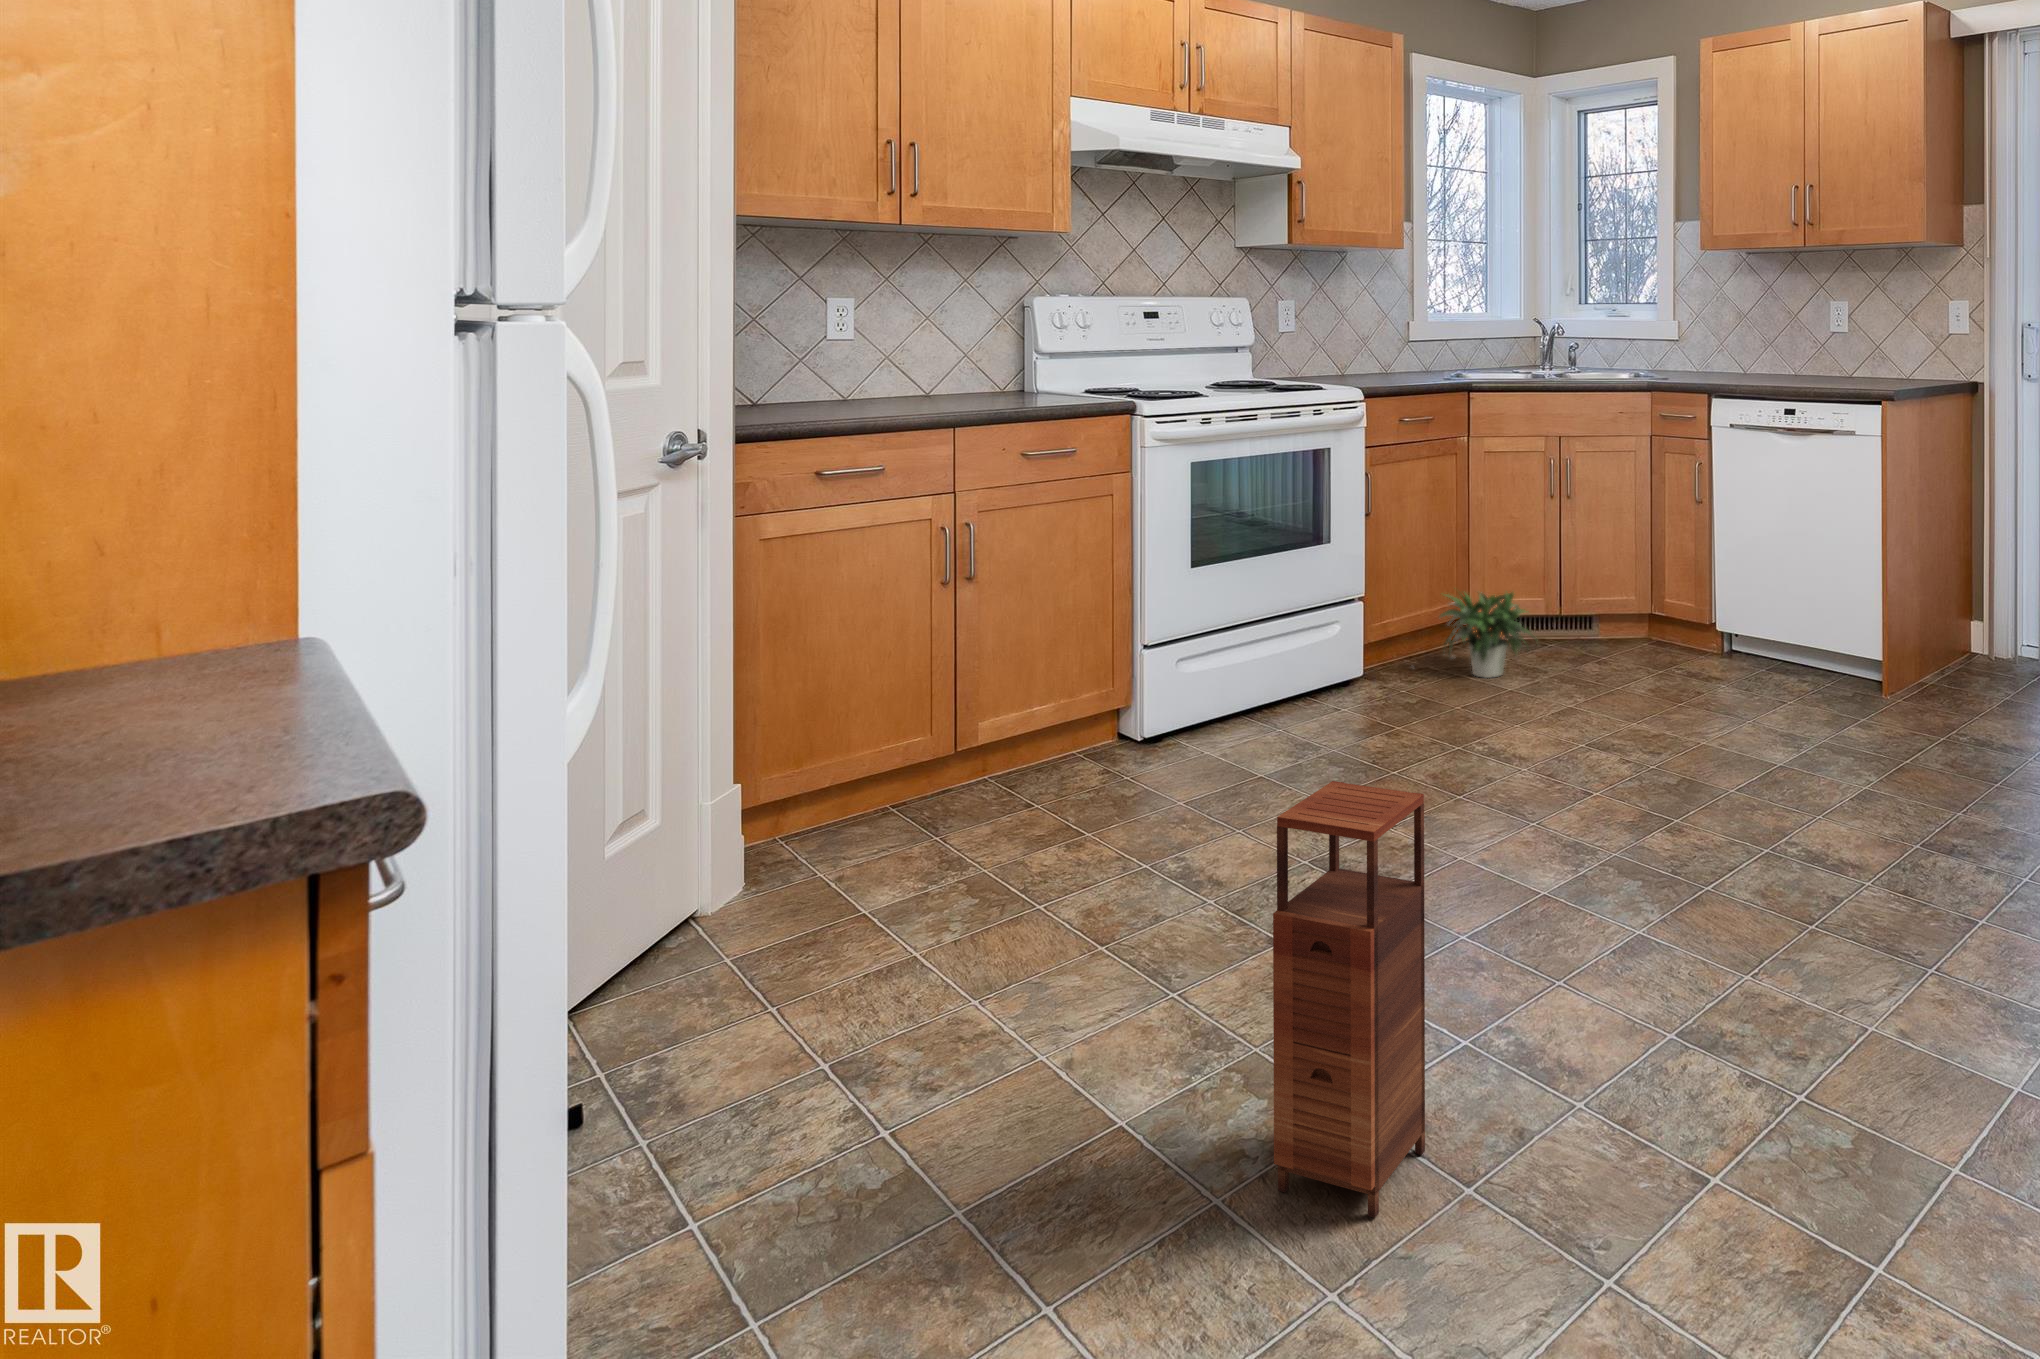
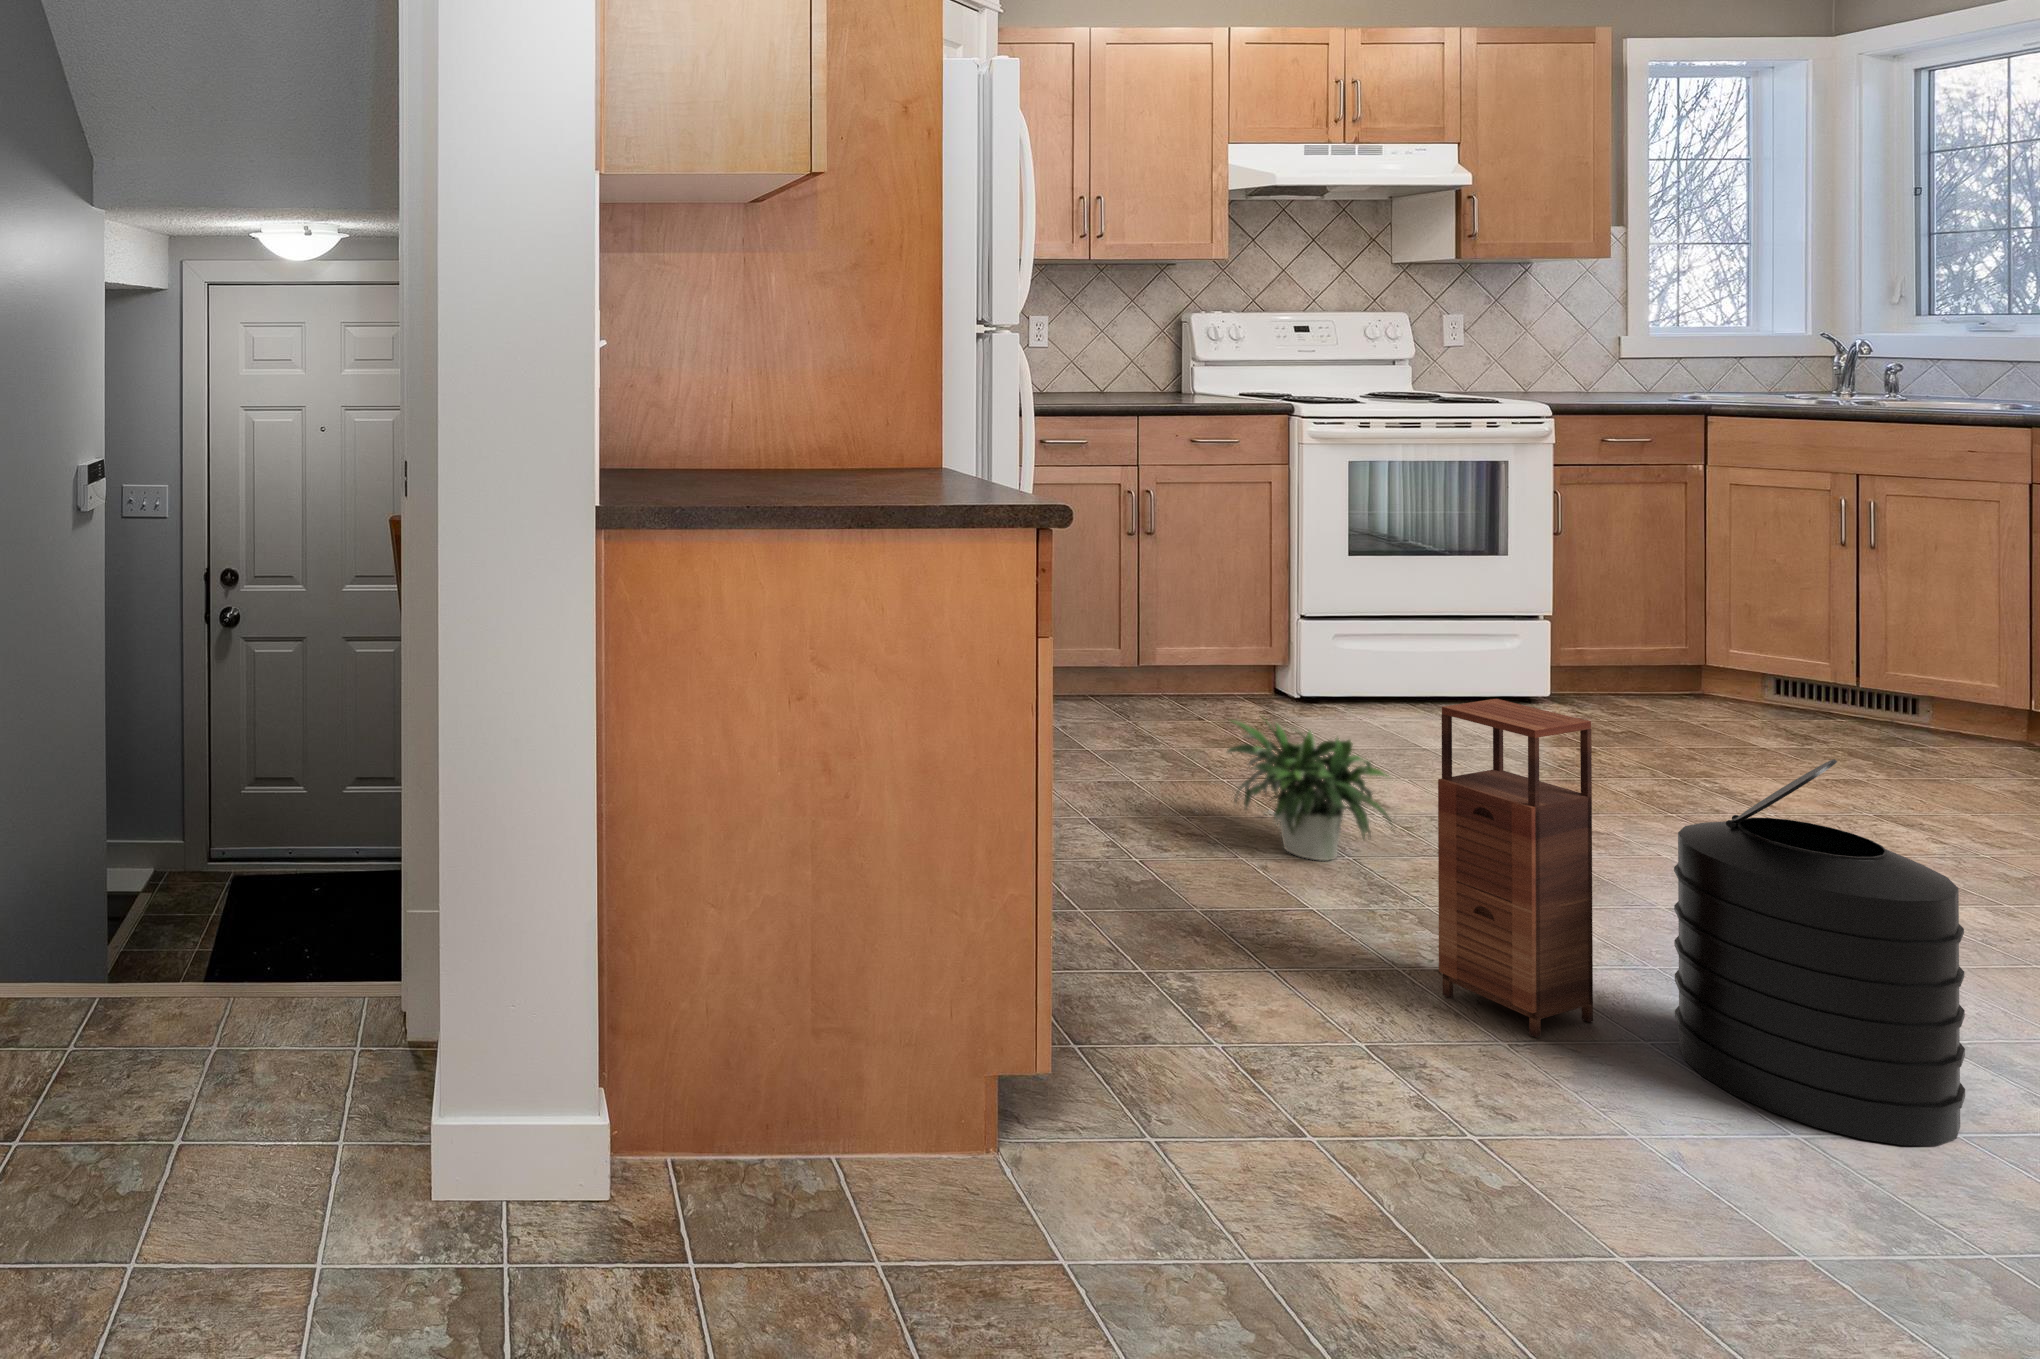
potted plant: present [1440,588,1536,678] -> present [1227,720,1392,861]
trash can: none [1497,786,1716,1217] -> present [1674,759,1965,1145]

